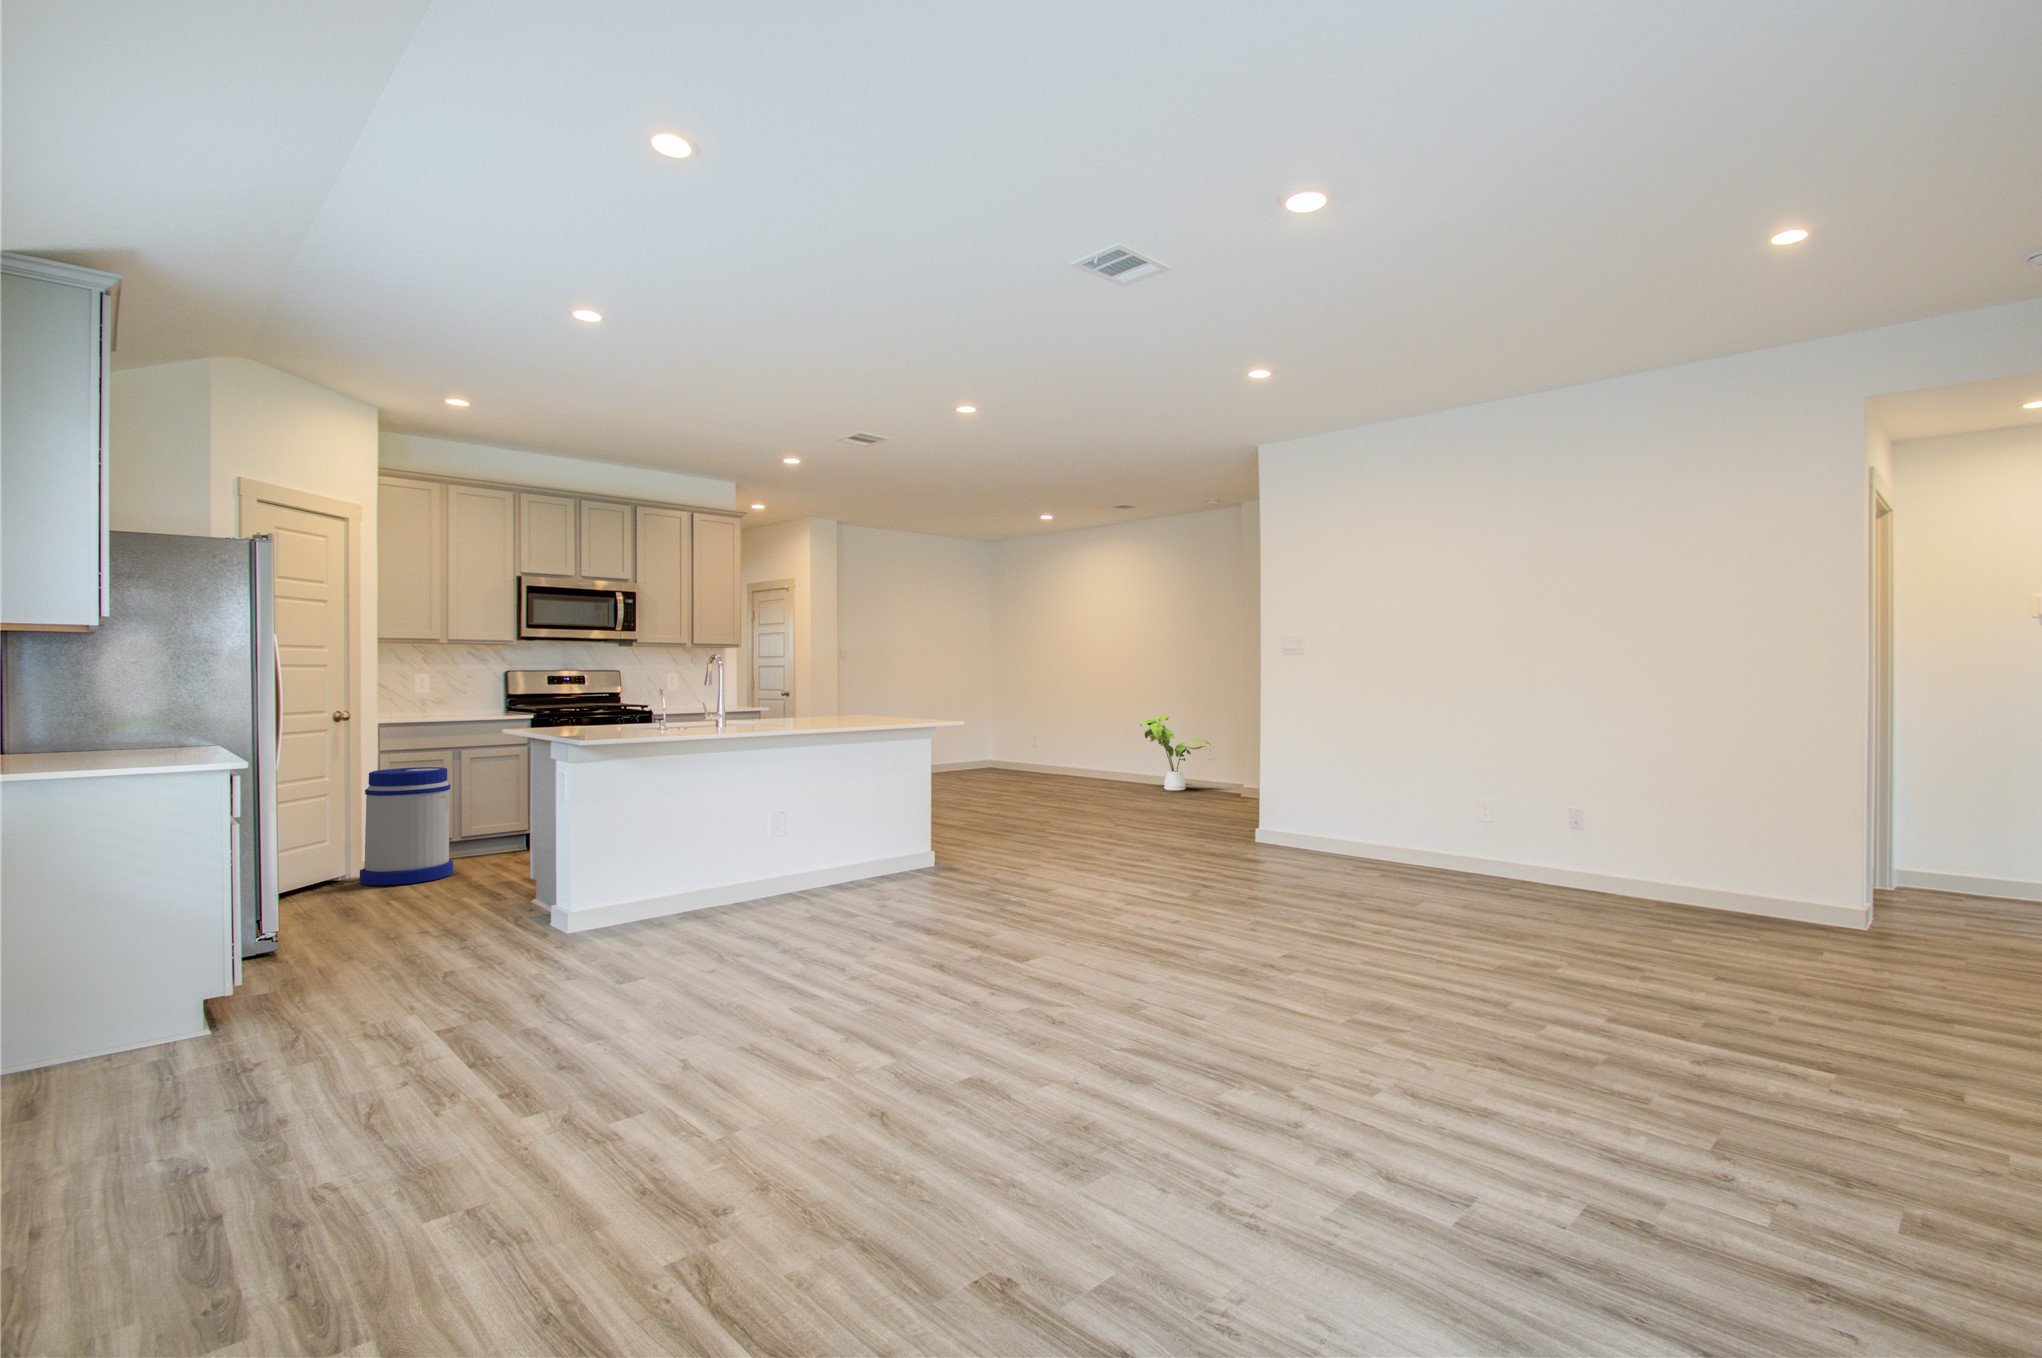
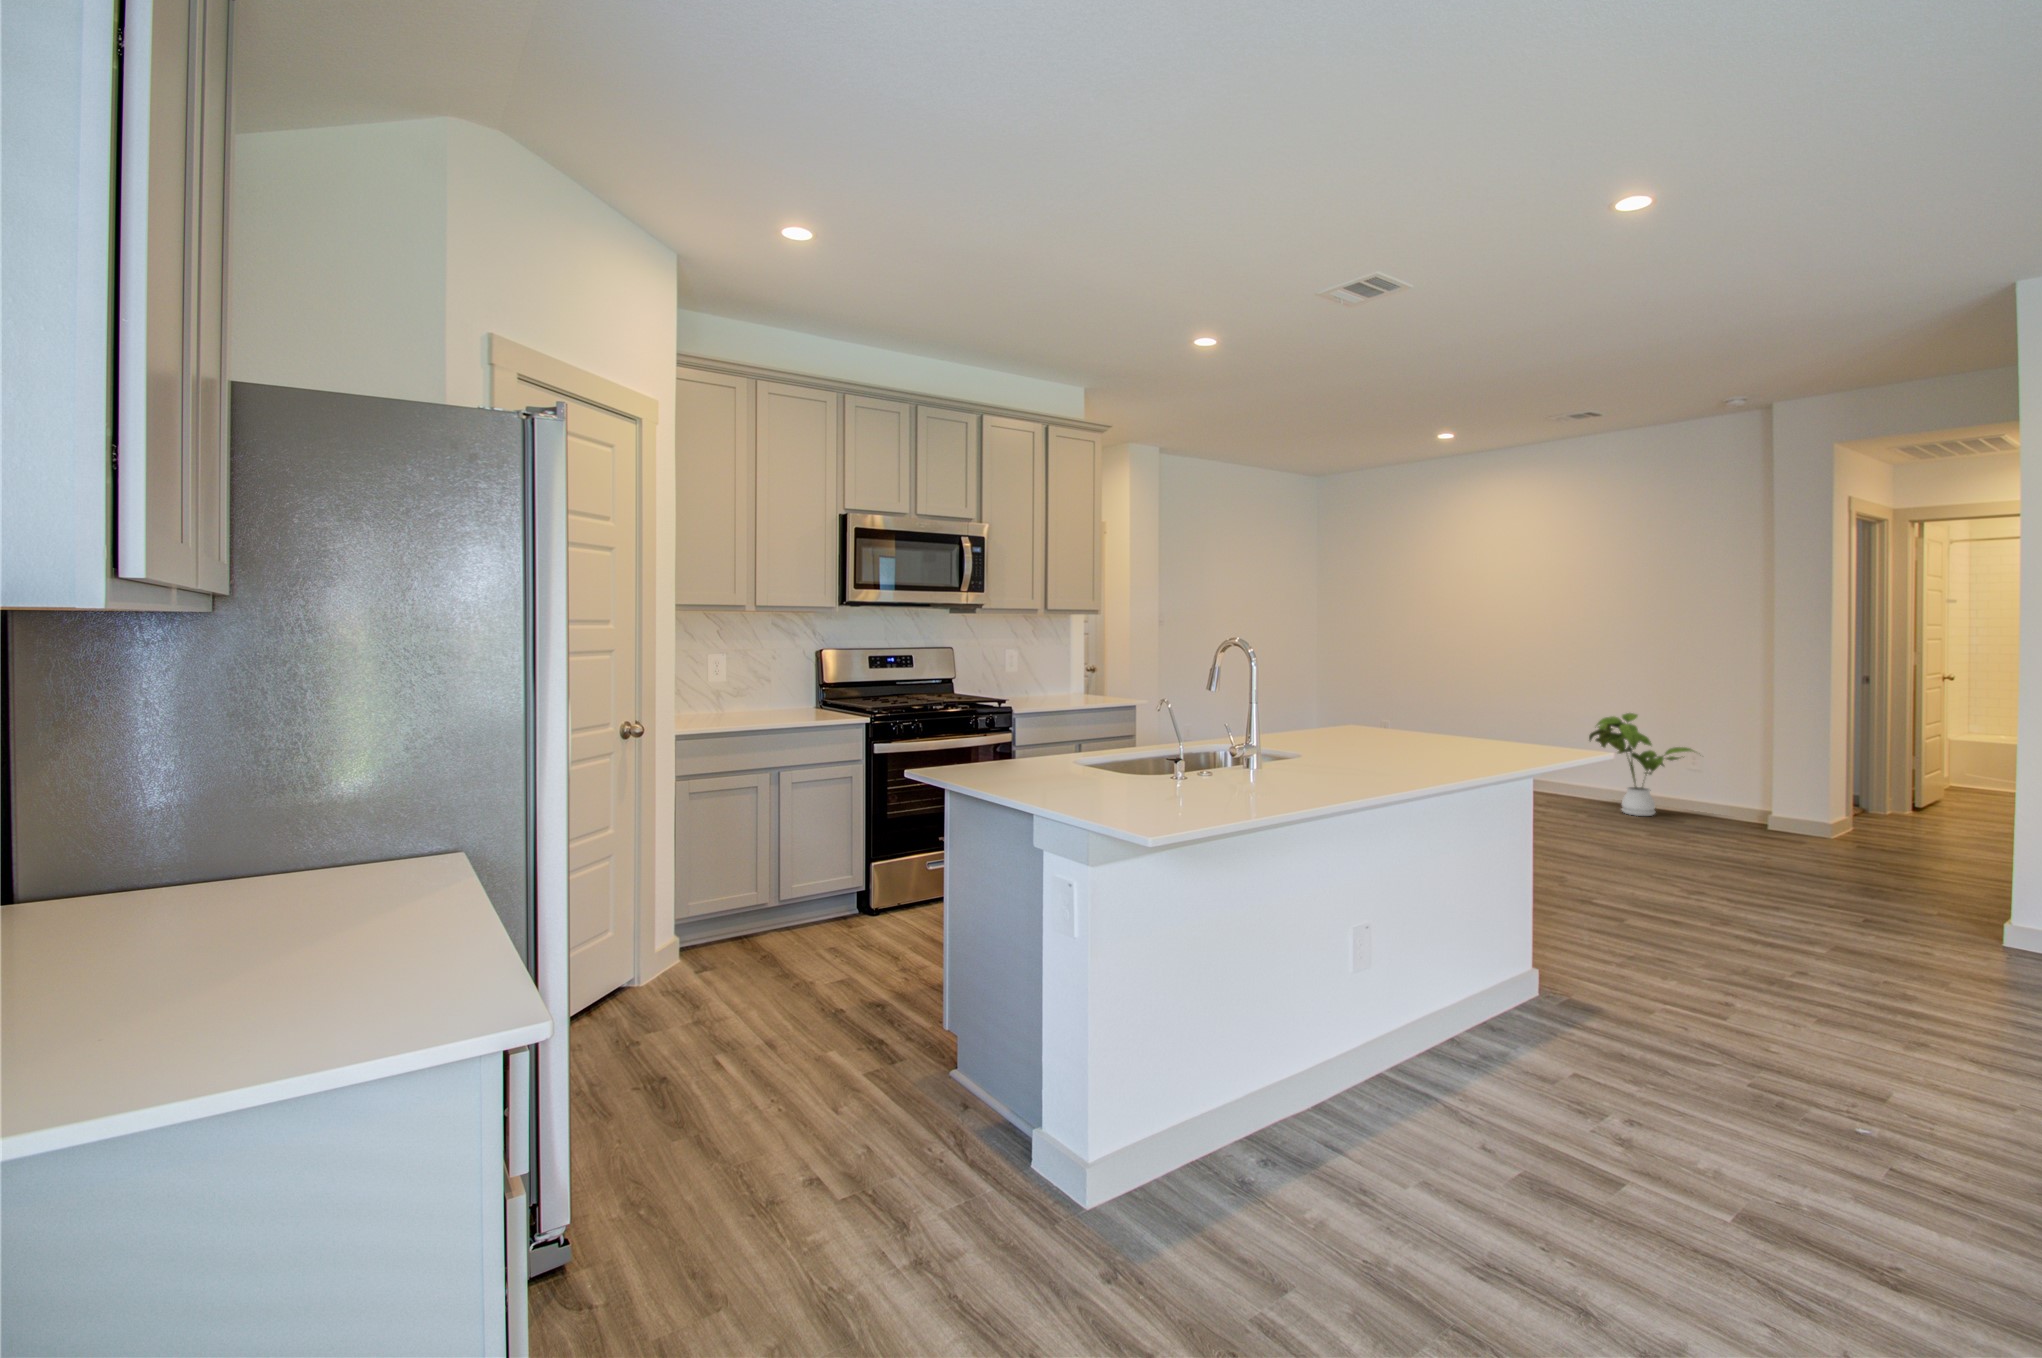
trash can: present [360,767,453,885] -> none [663,803,791,999]

